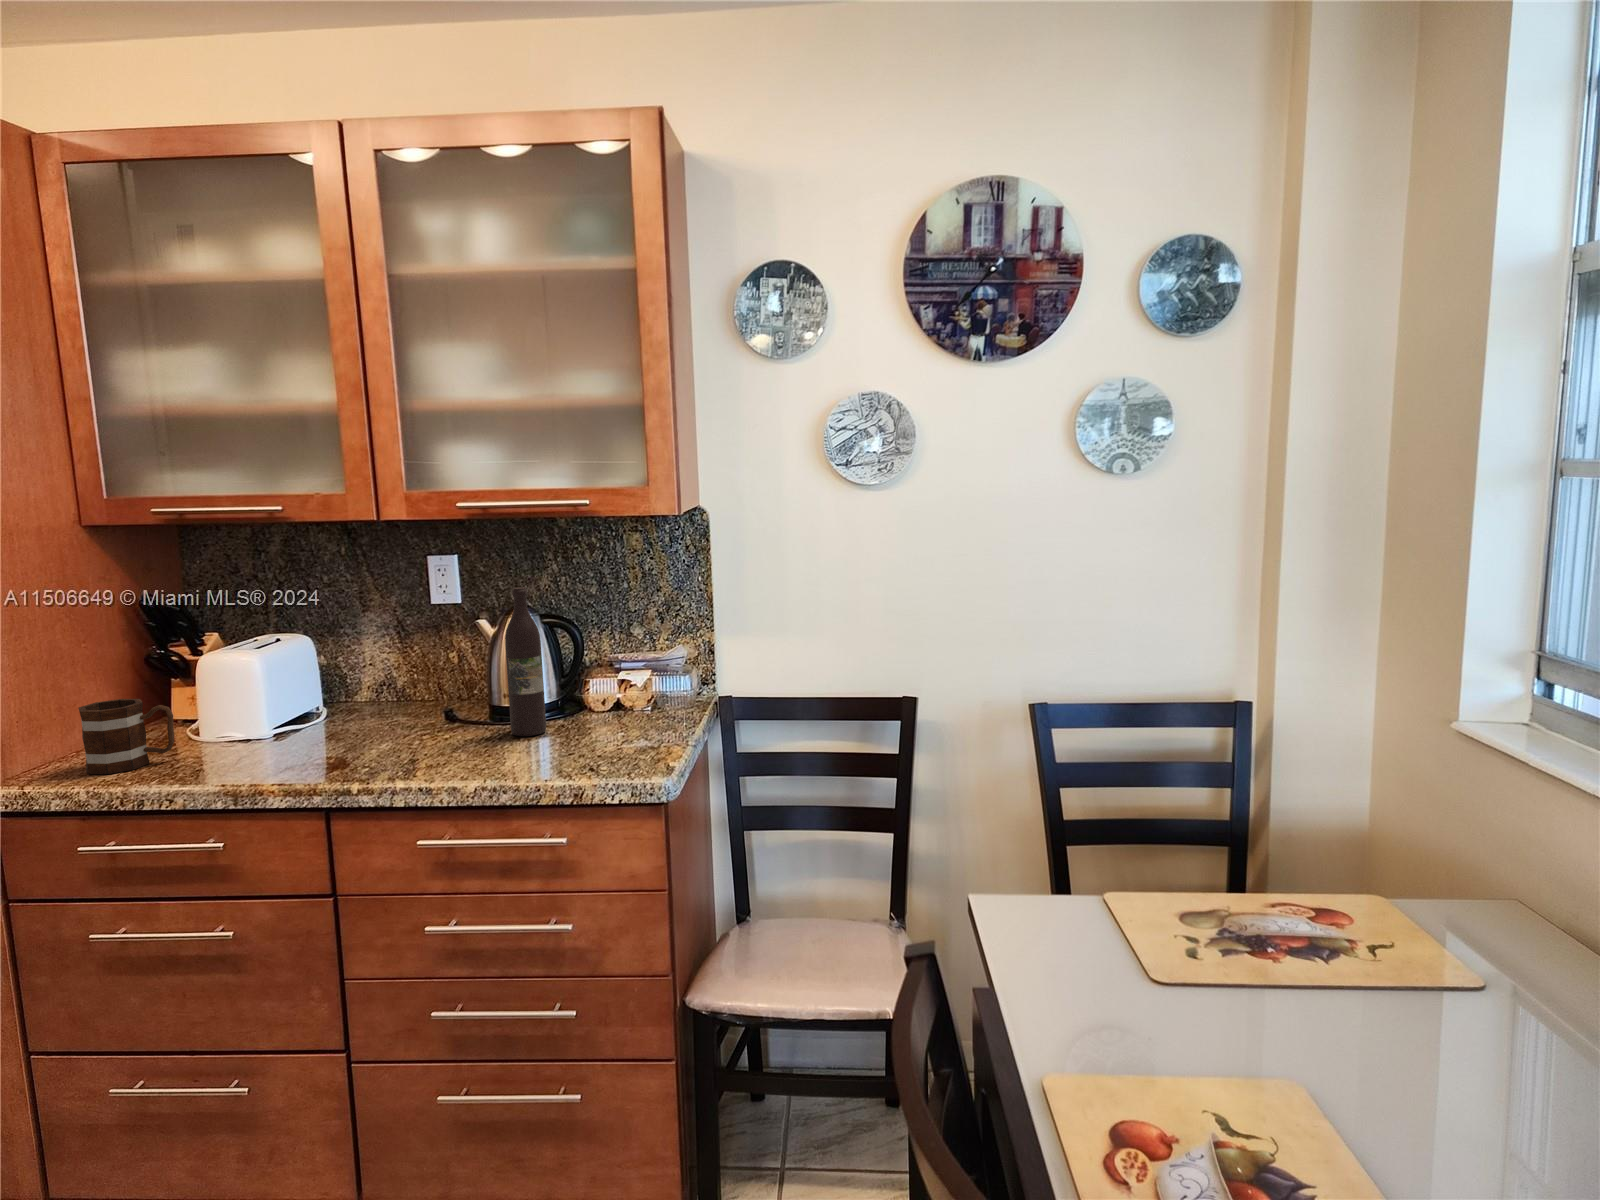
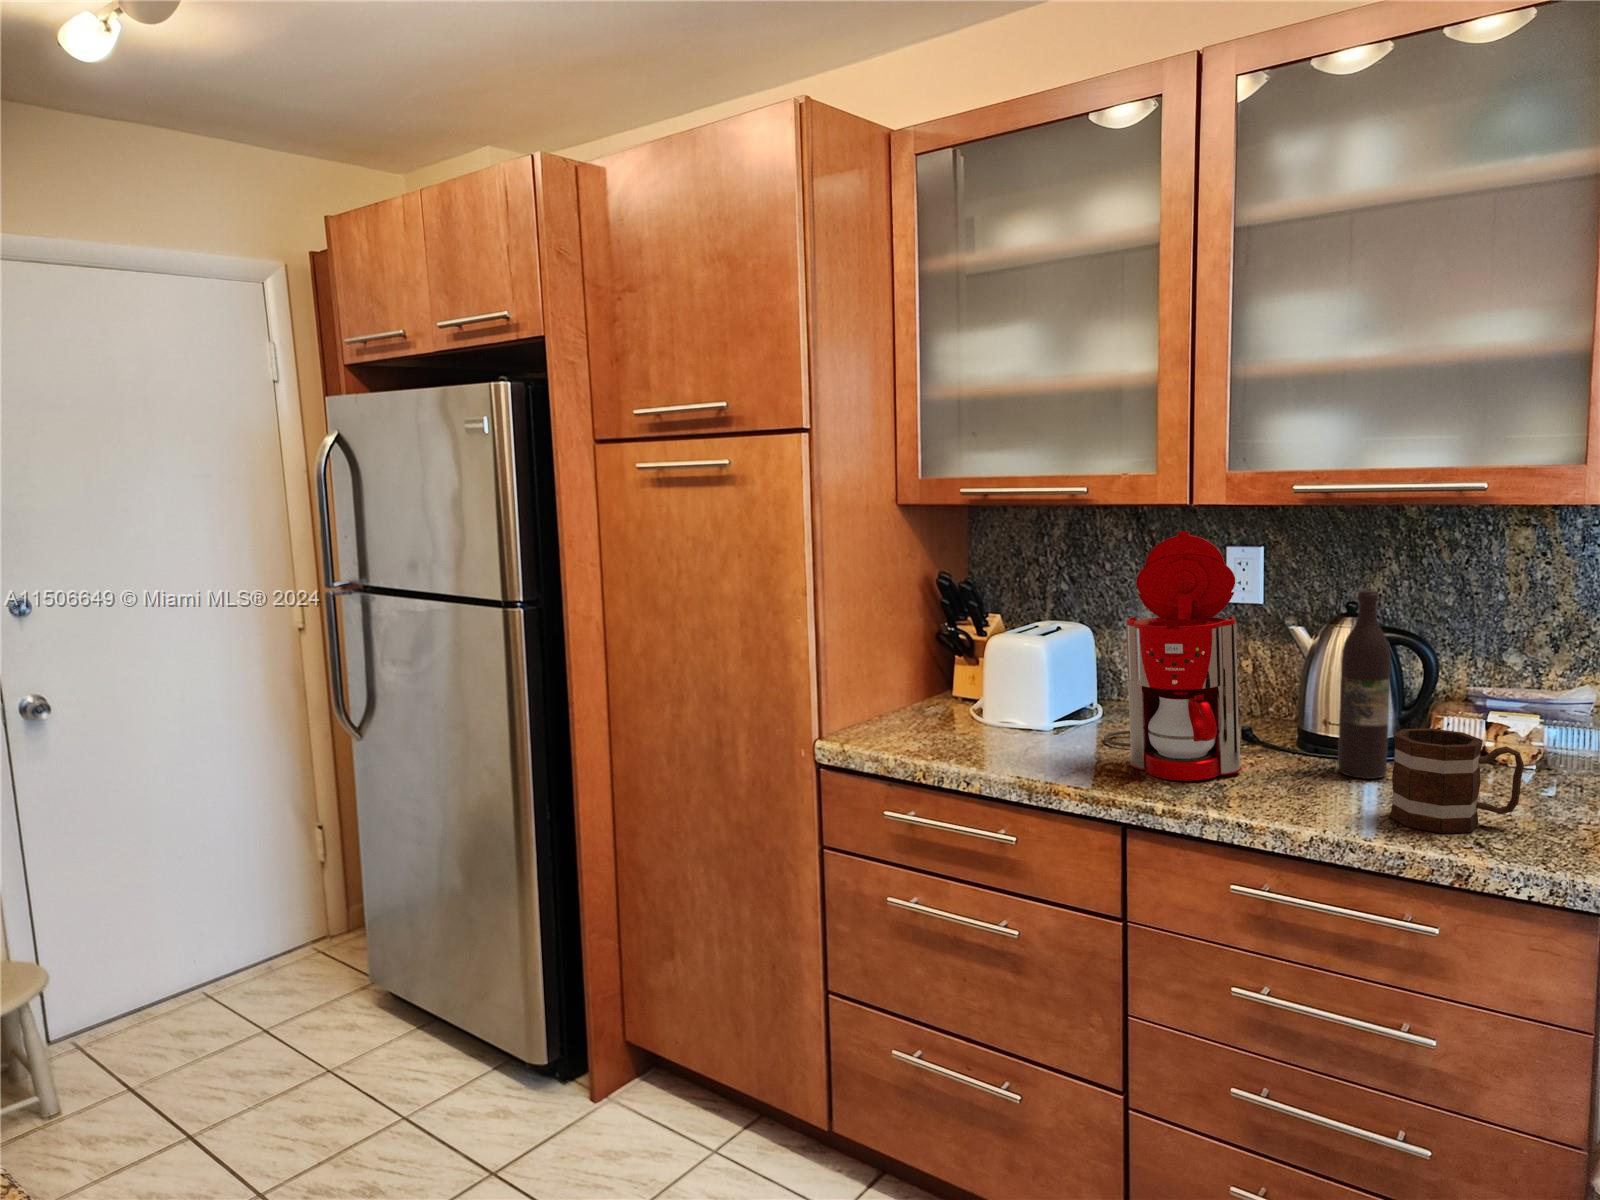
coffee maker: none [319,547,434,763] -> present [1104,531,1242,781]
mug: present [78,699,174,774] -> present [1390,728,1524,833]

